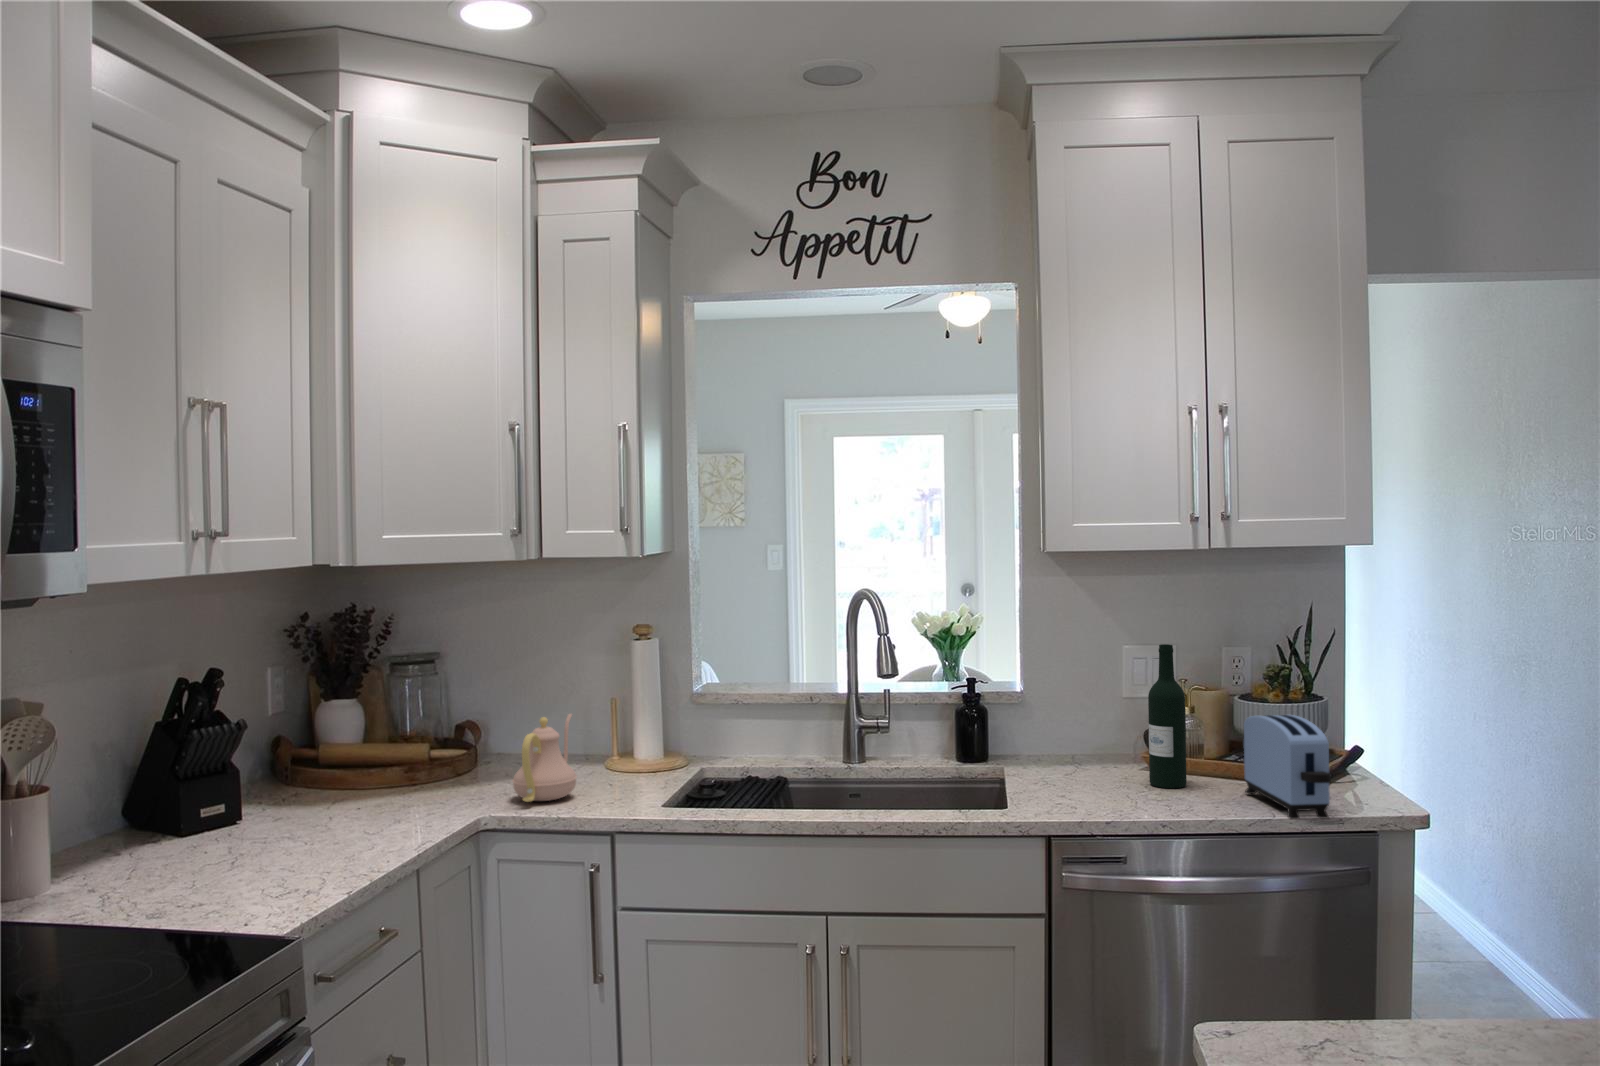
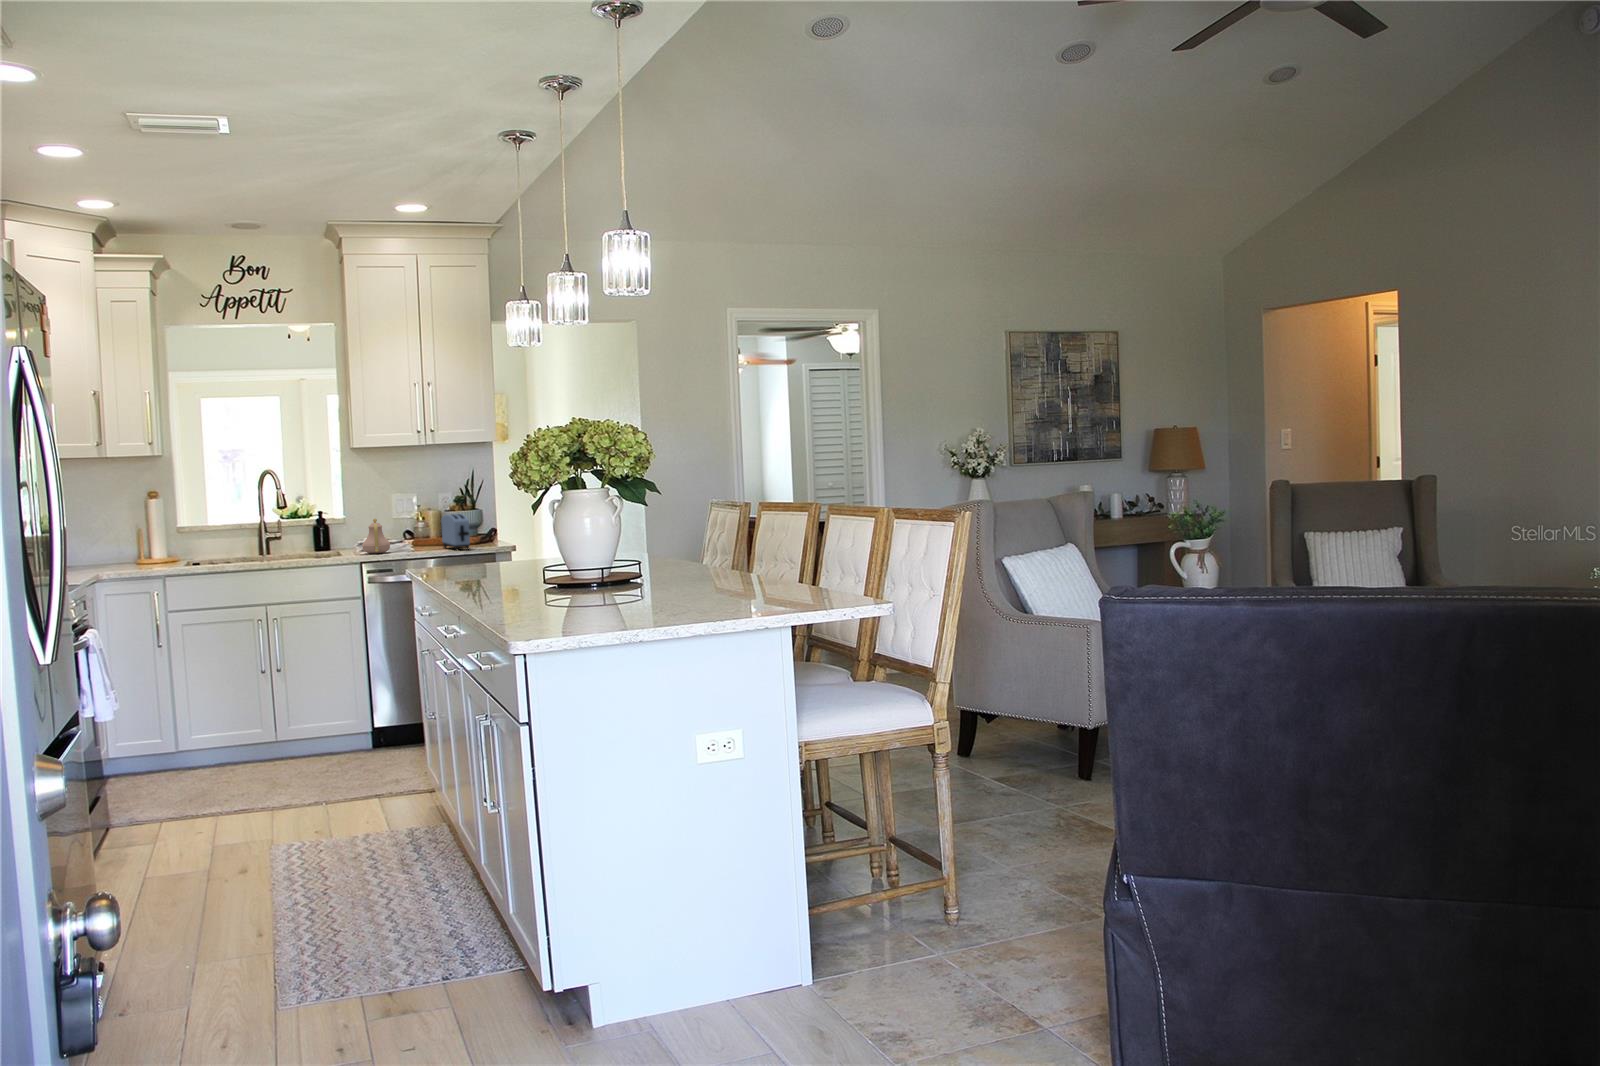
wine bottle: present [1148,644,1187,788] -> none [403,489,420,549]
teapot: present [512,714,577,802] -> present [362,518,390,553]

